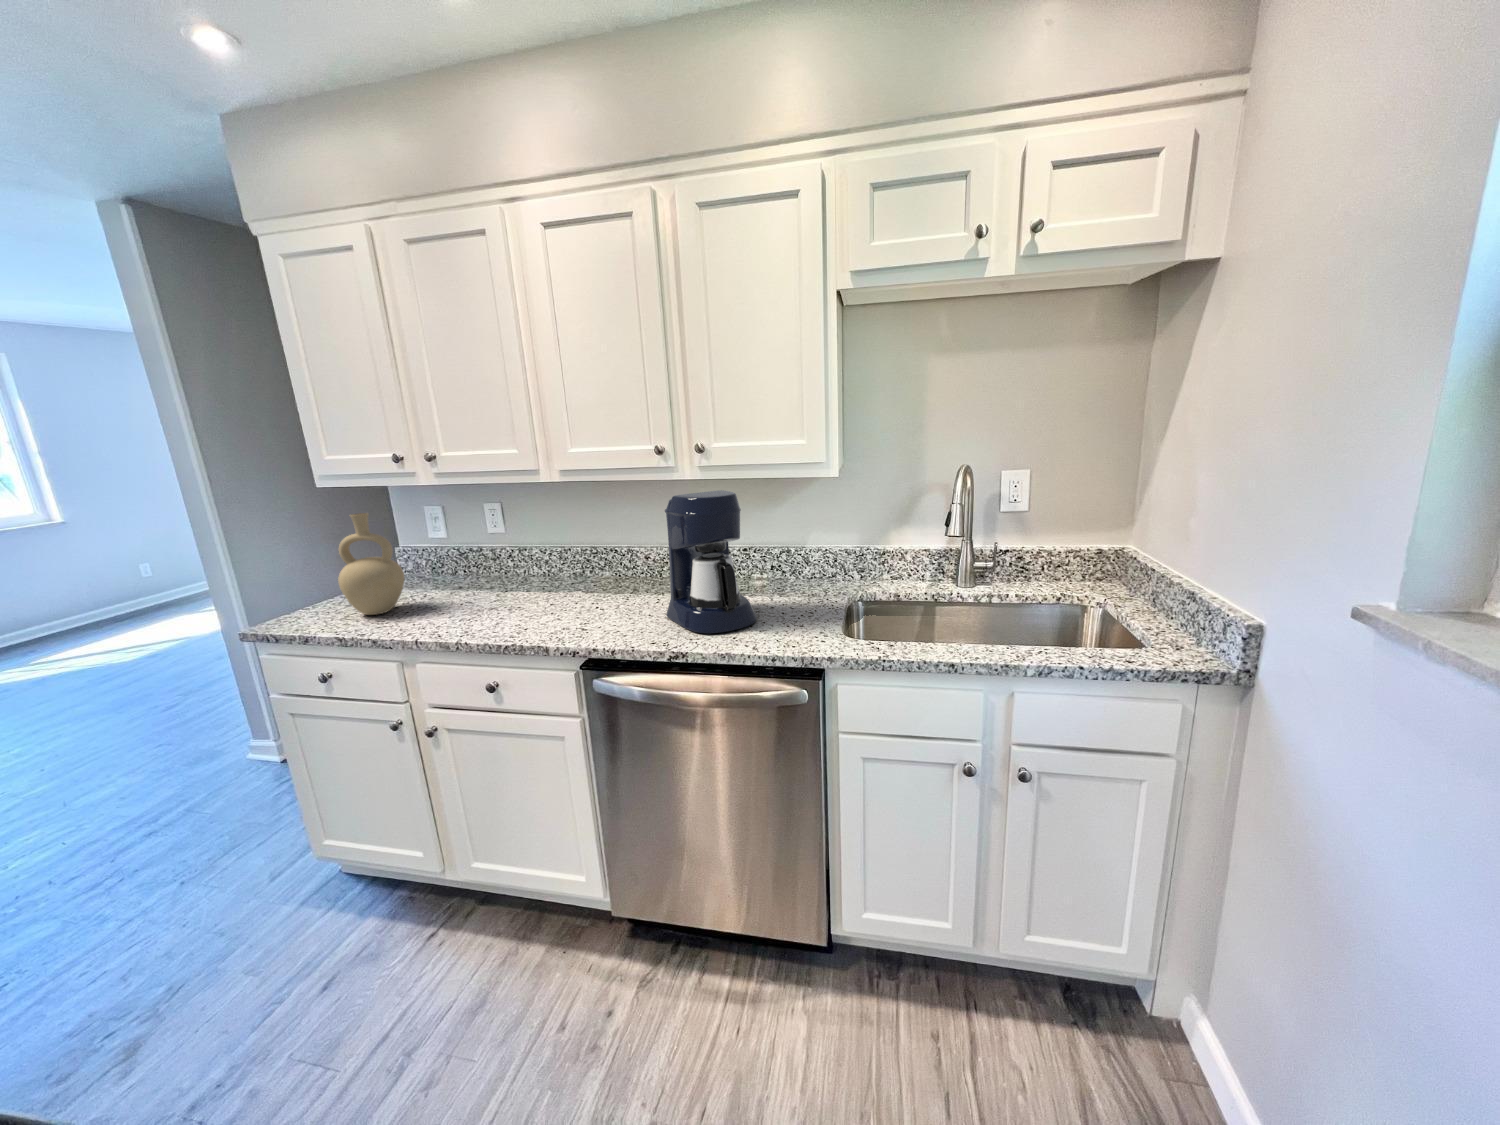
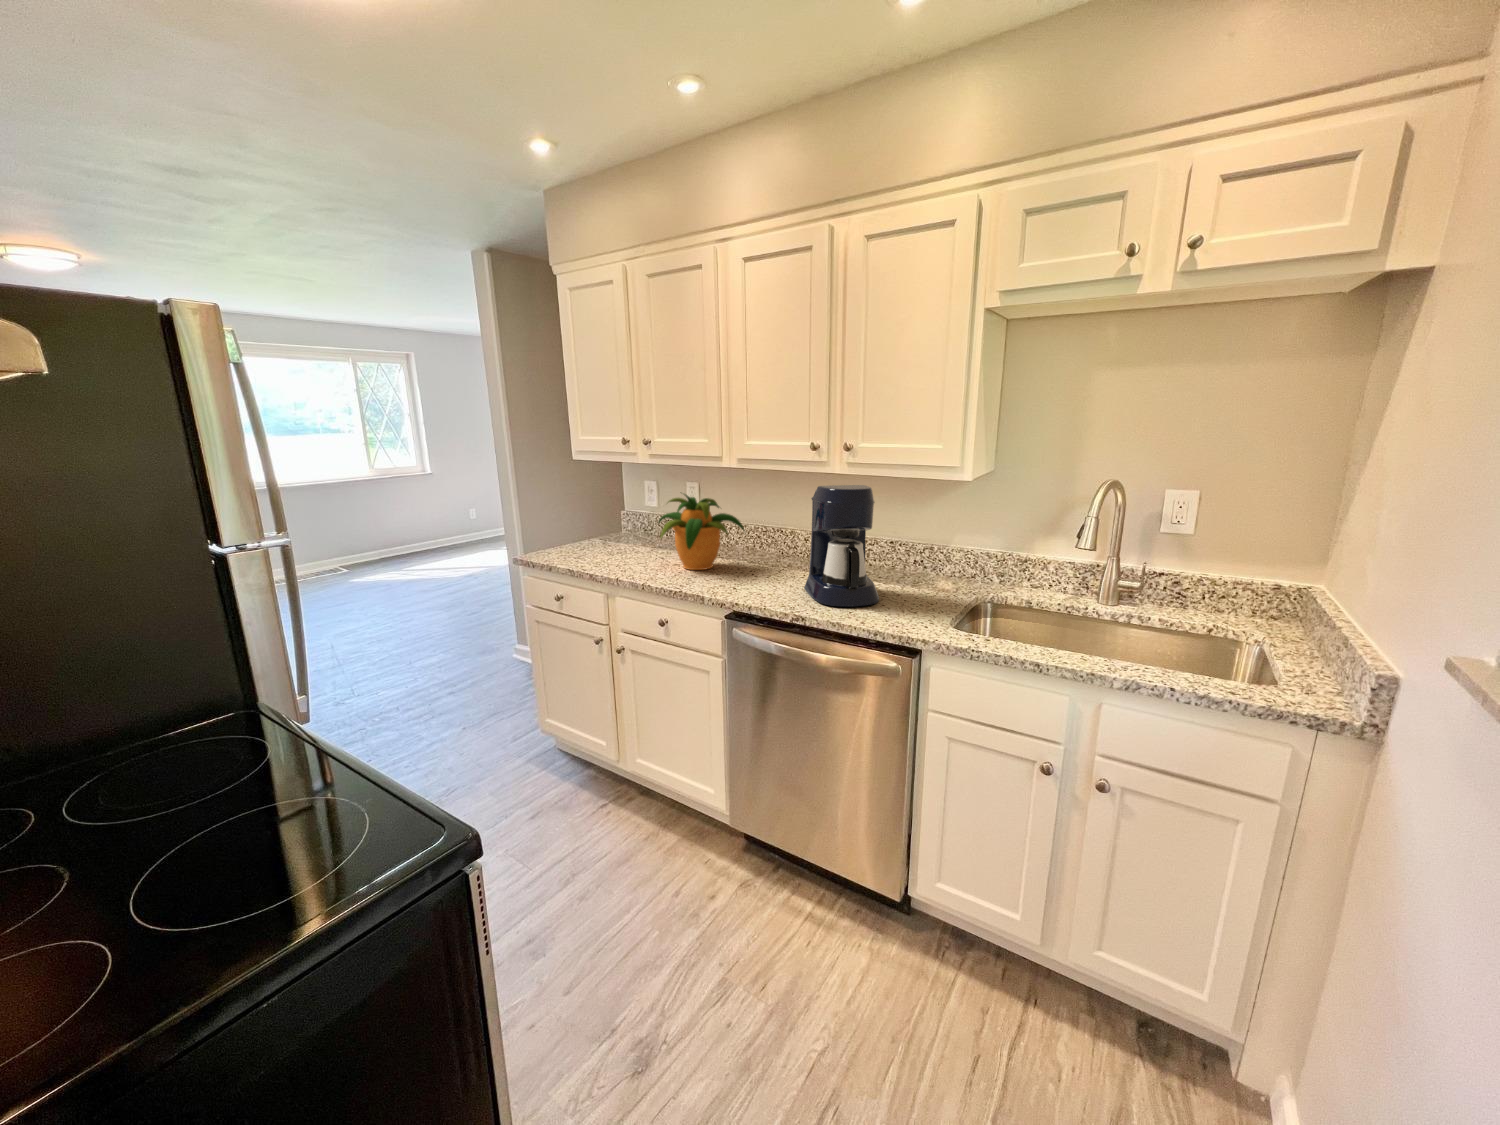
vase: present [338,513,405,615] -> none [579,481,622,558]
potted plant: none [457,518,578,613] -> present [658,494,744,570]

